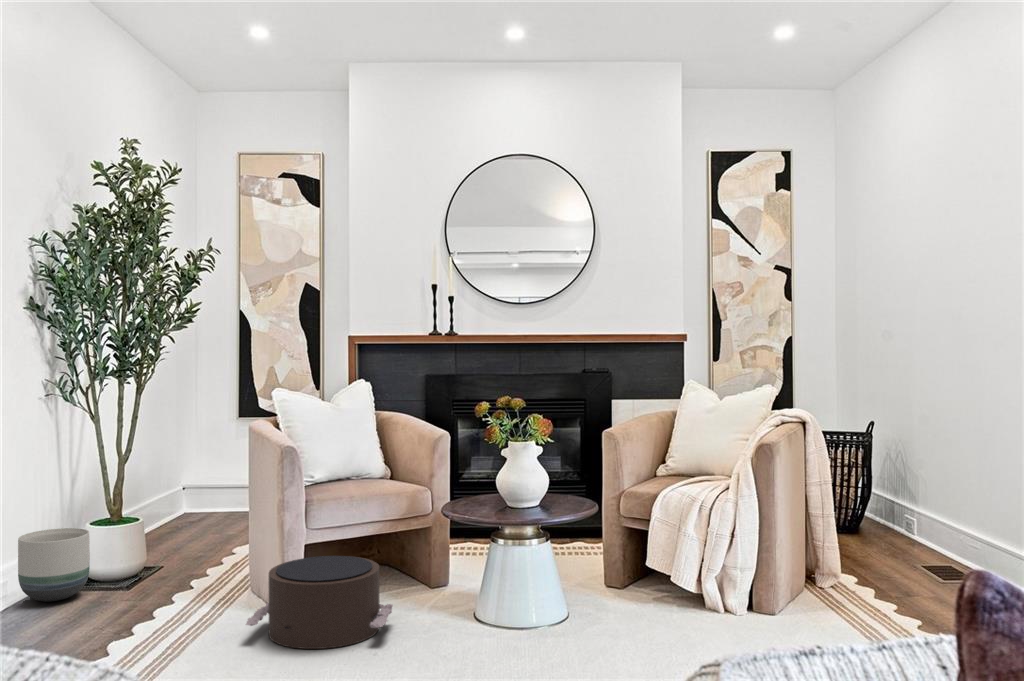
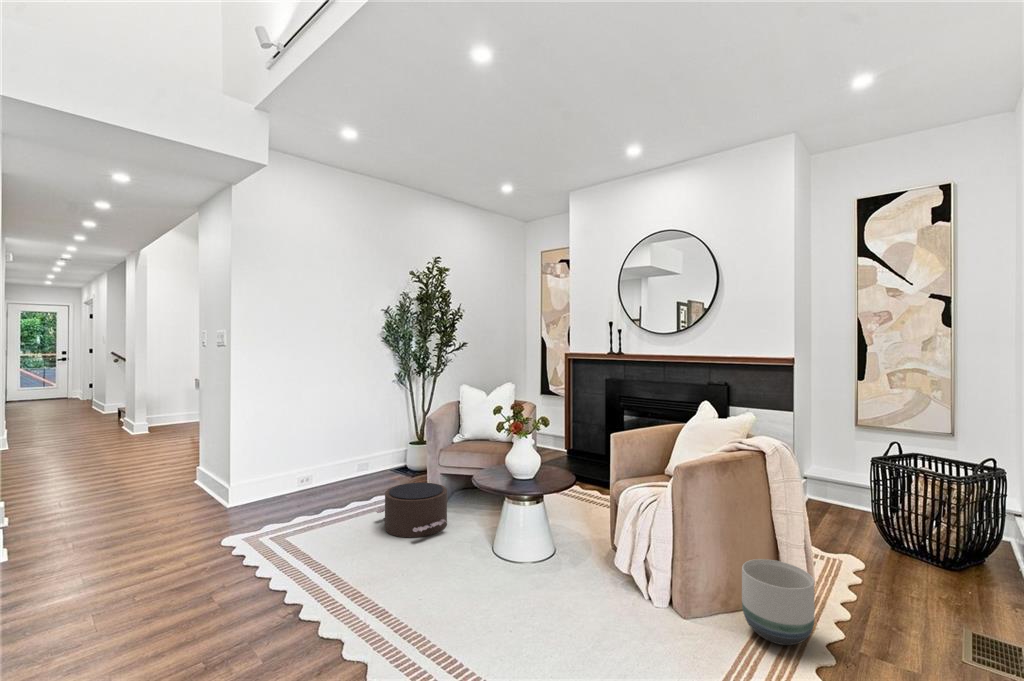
planter: present [18,528,90,601] -> present [742,559,815,645]

